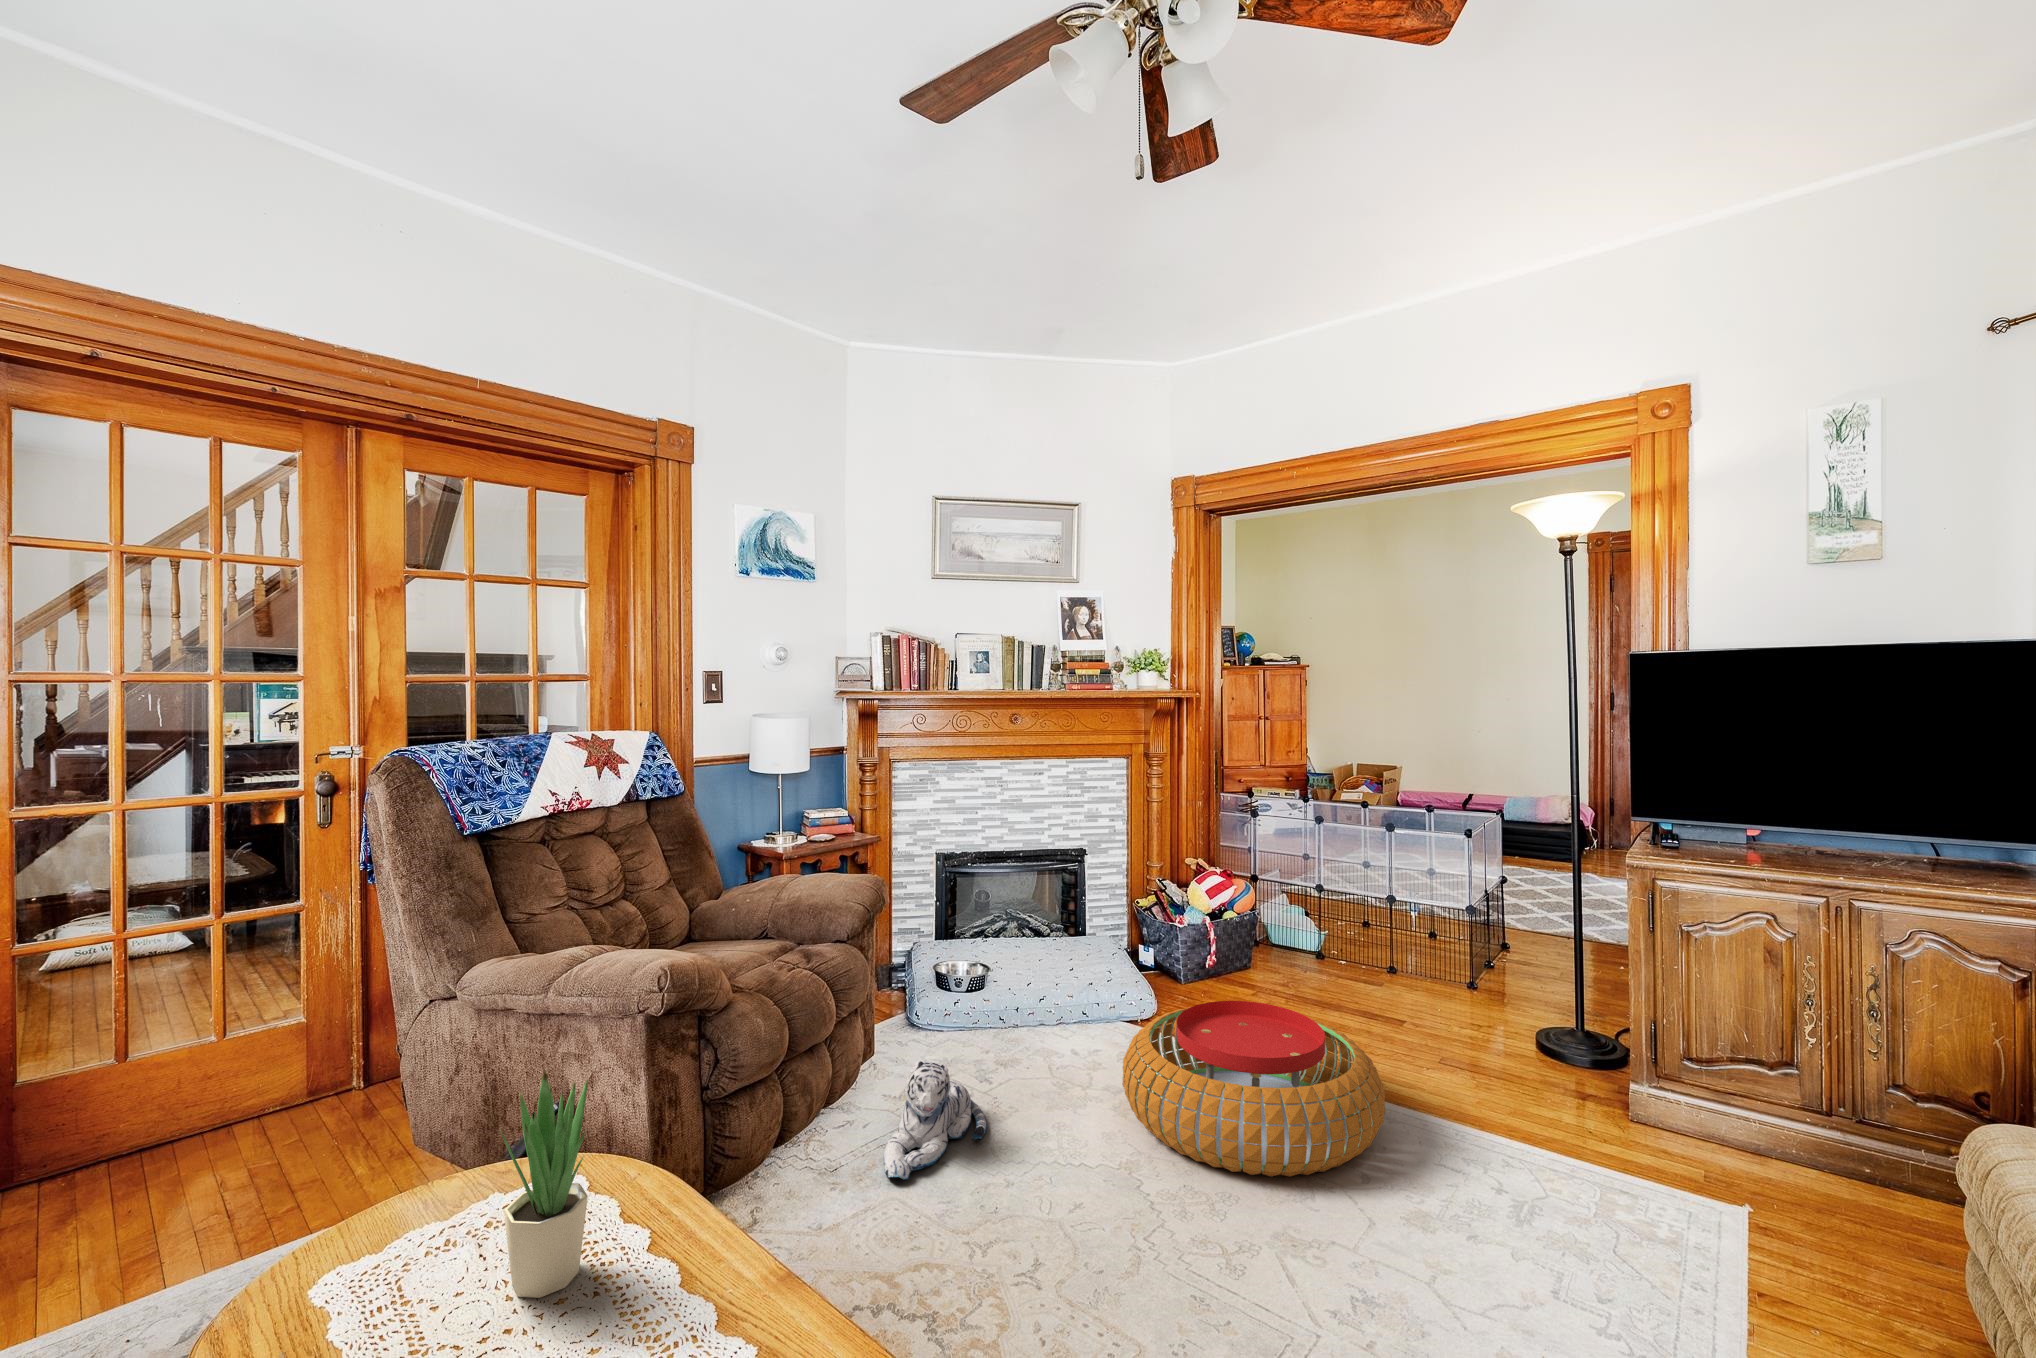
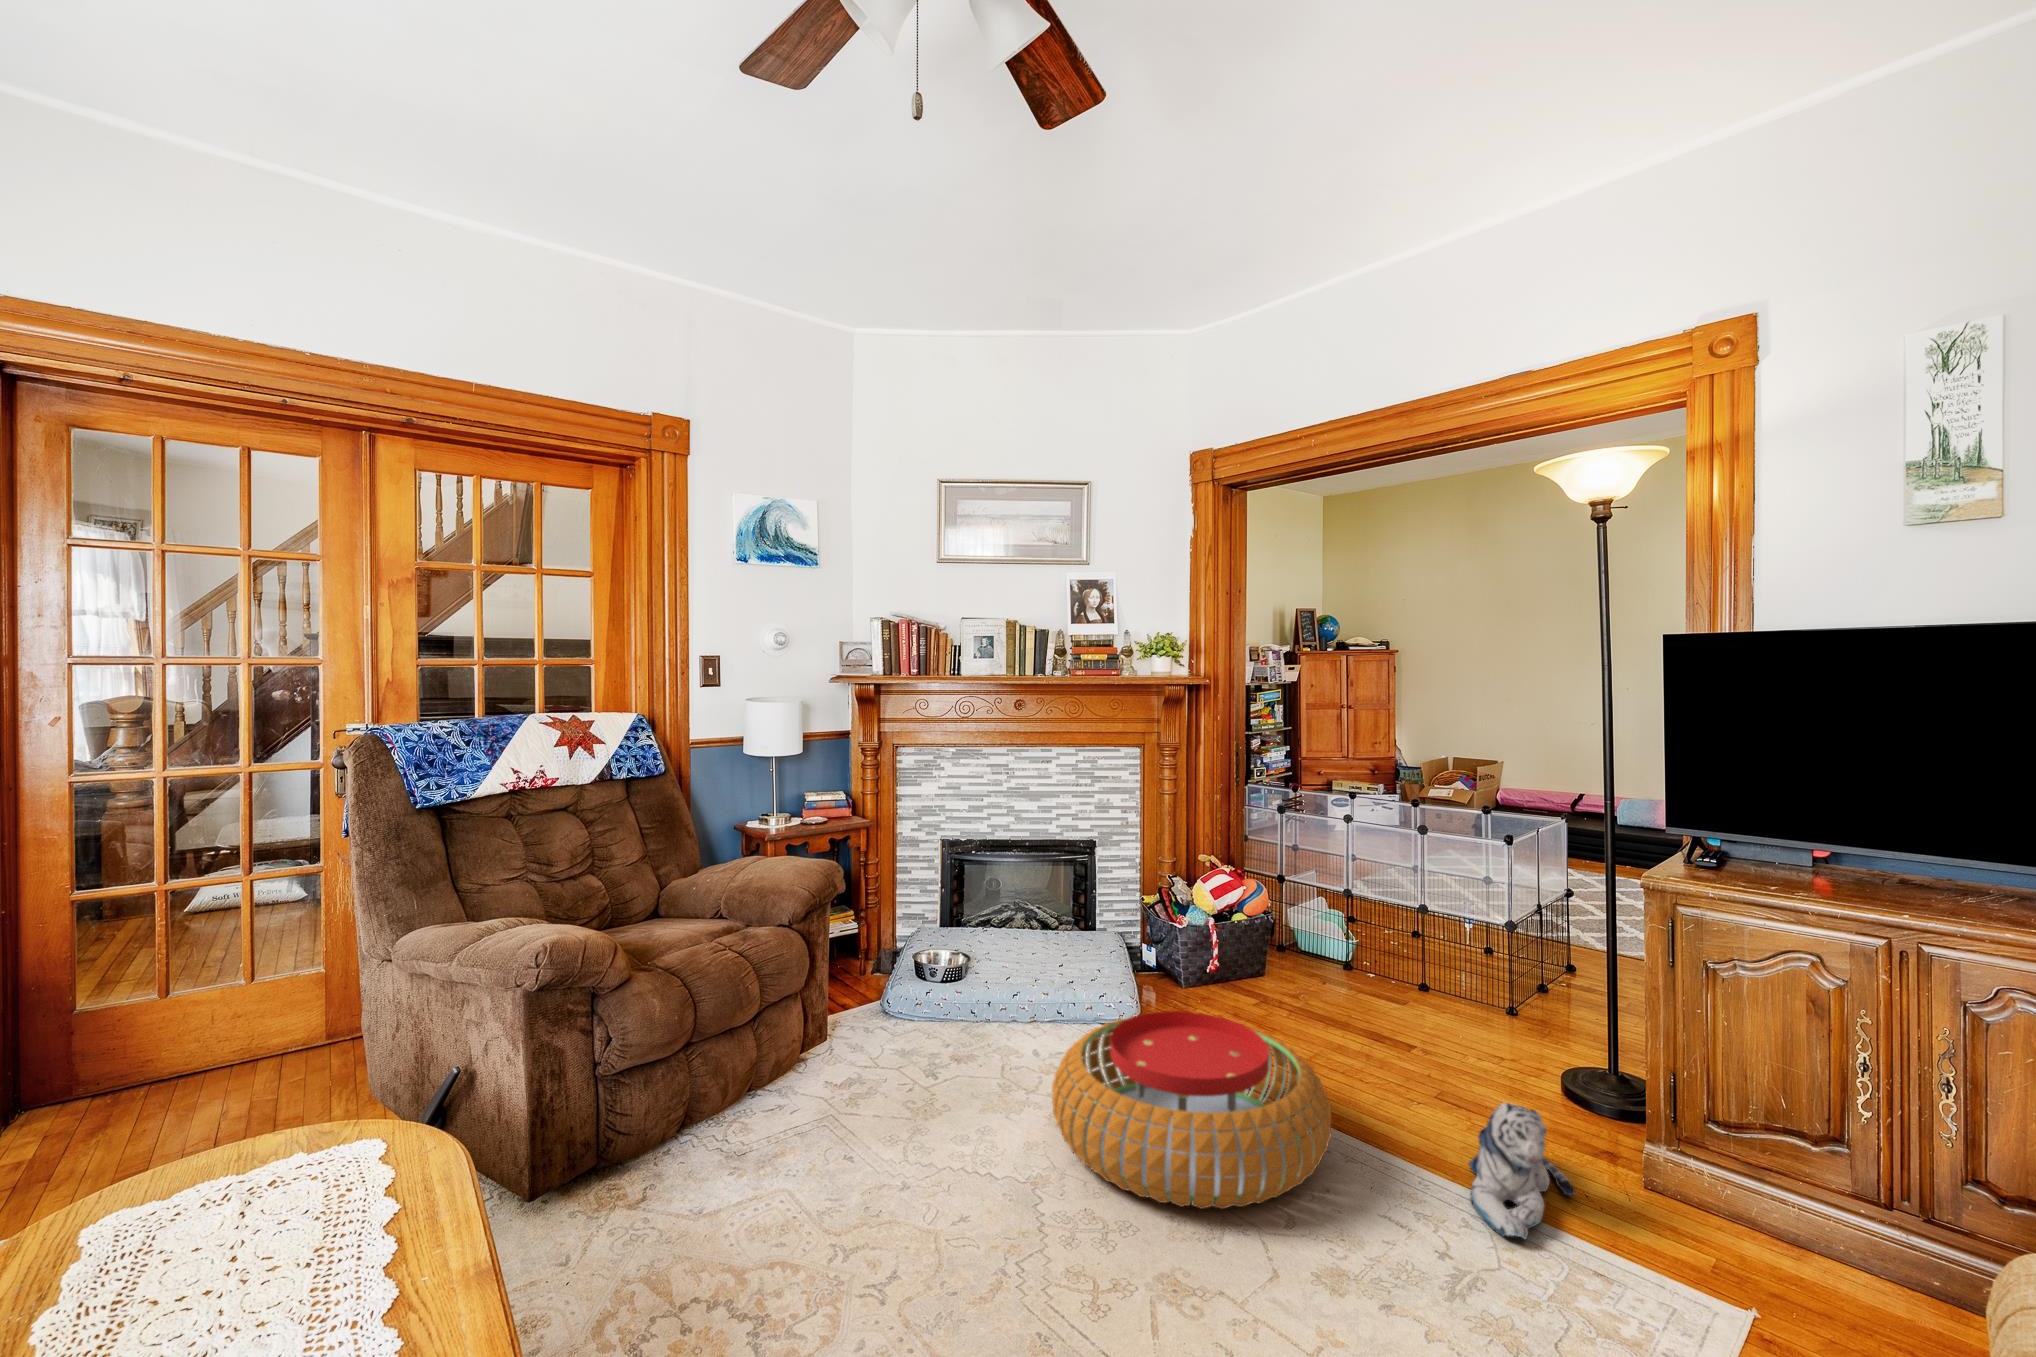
plush toy: present [883,1061,987,1179] -> present [1468,1103,1575,1239]
potted plant: present [500,1071,588,1298] -> none [218,1047,327,1267]

